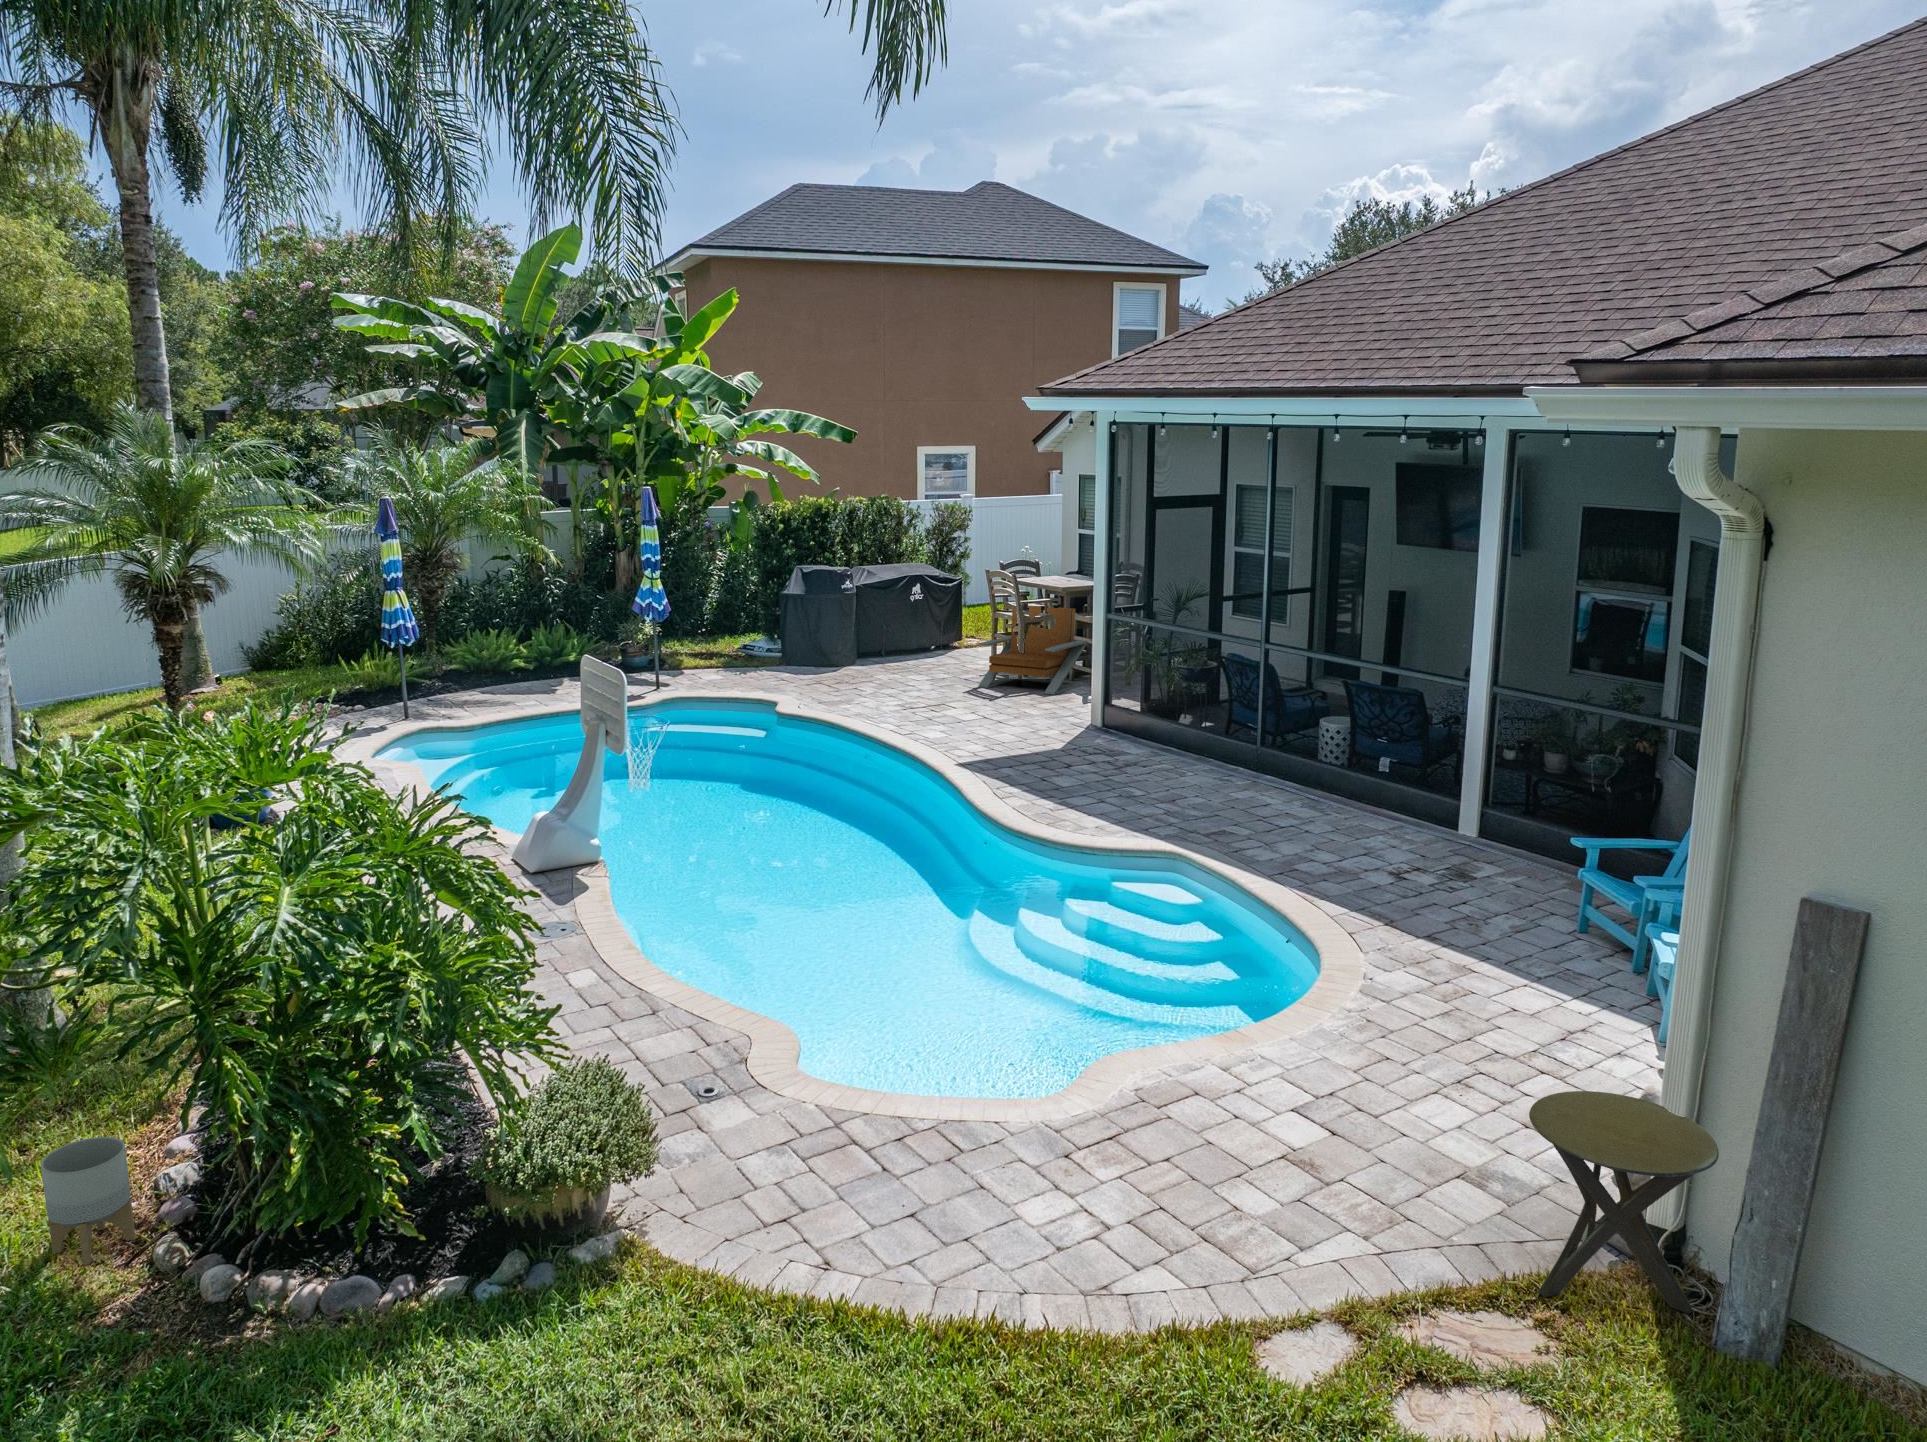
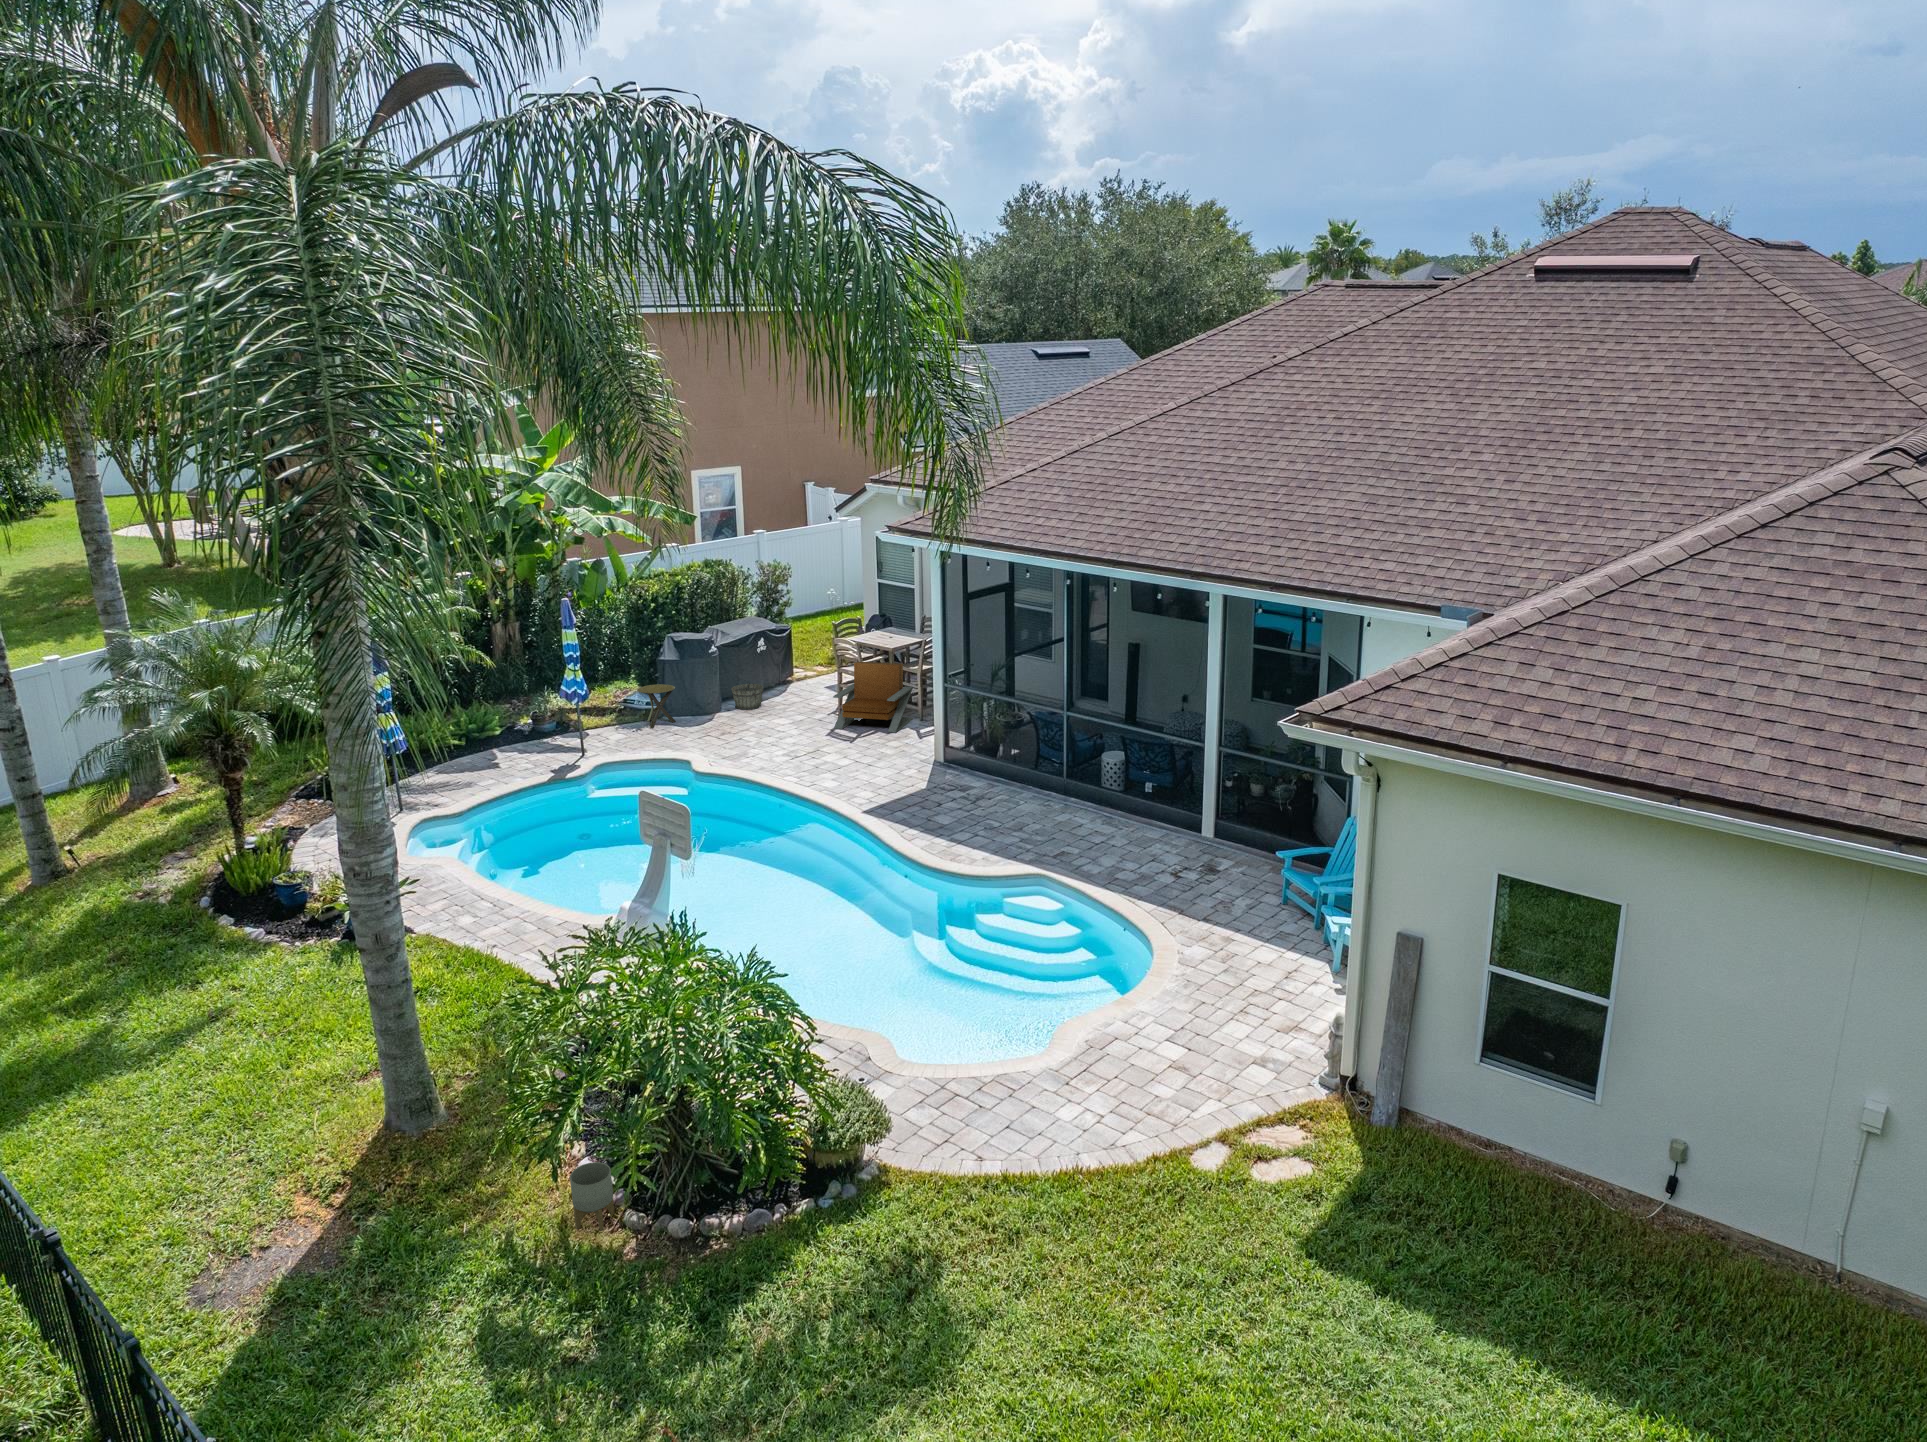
wooden bucket: none [868,629,908,666] -> present [731,682,763,710]
side table: present [1529,1091,1719,1314] -> present [637,684,676,728]

